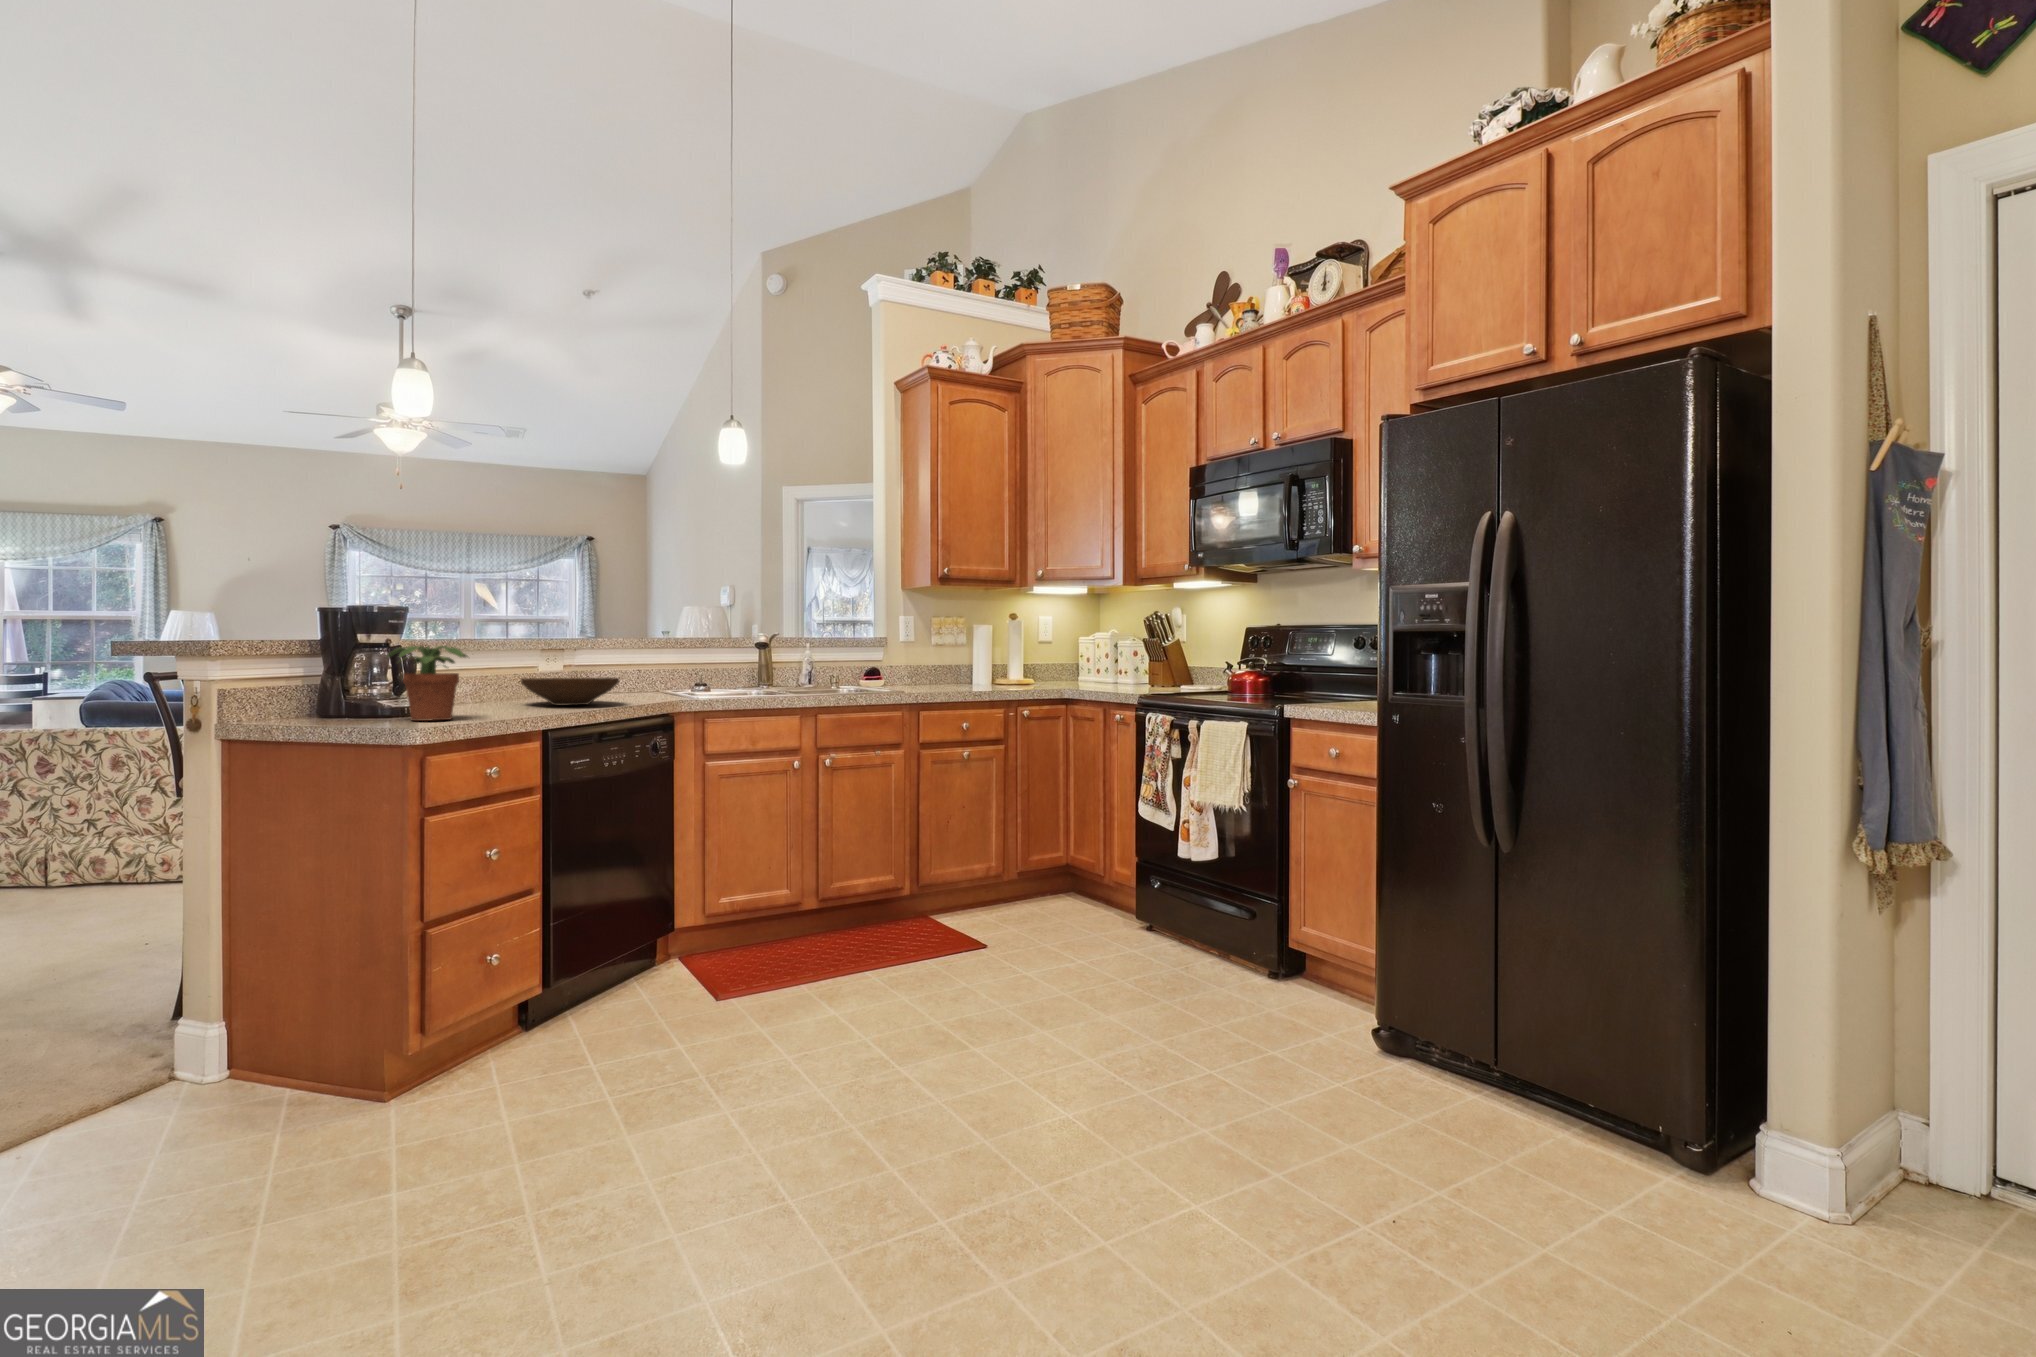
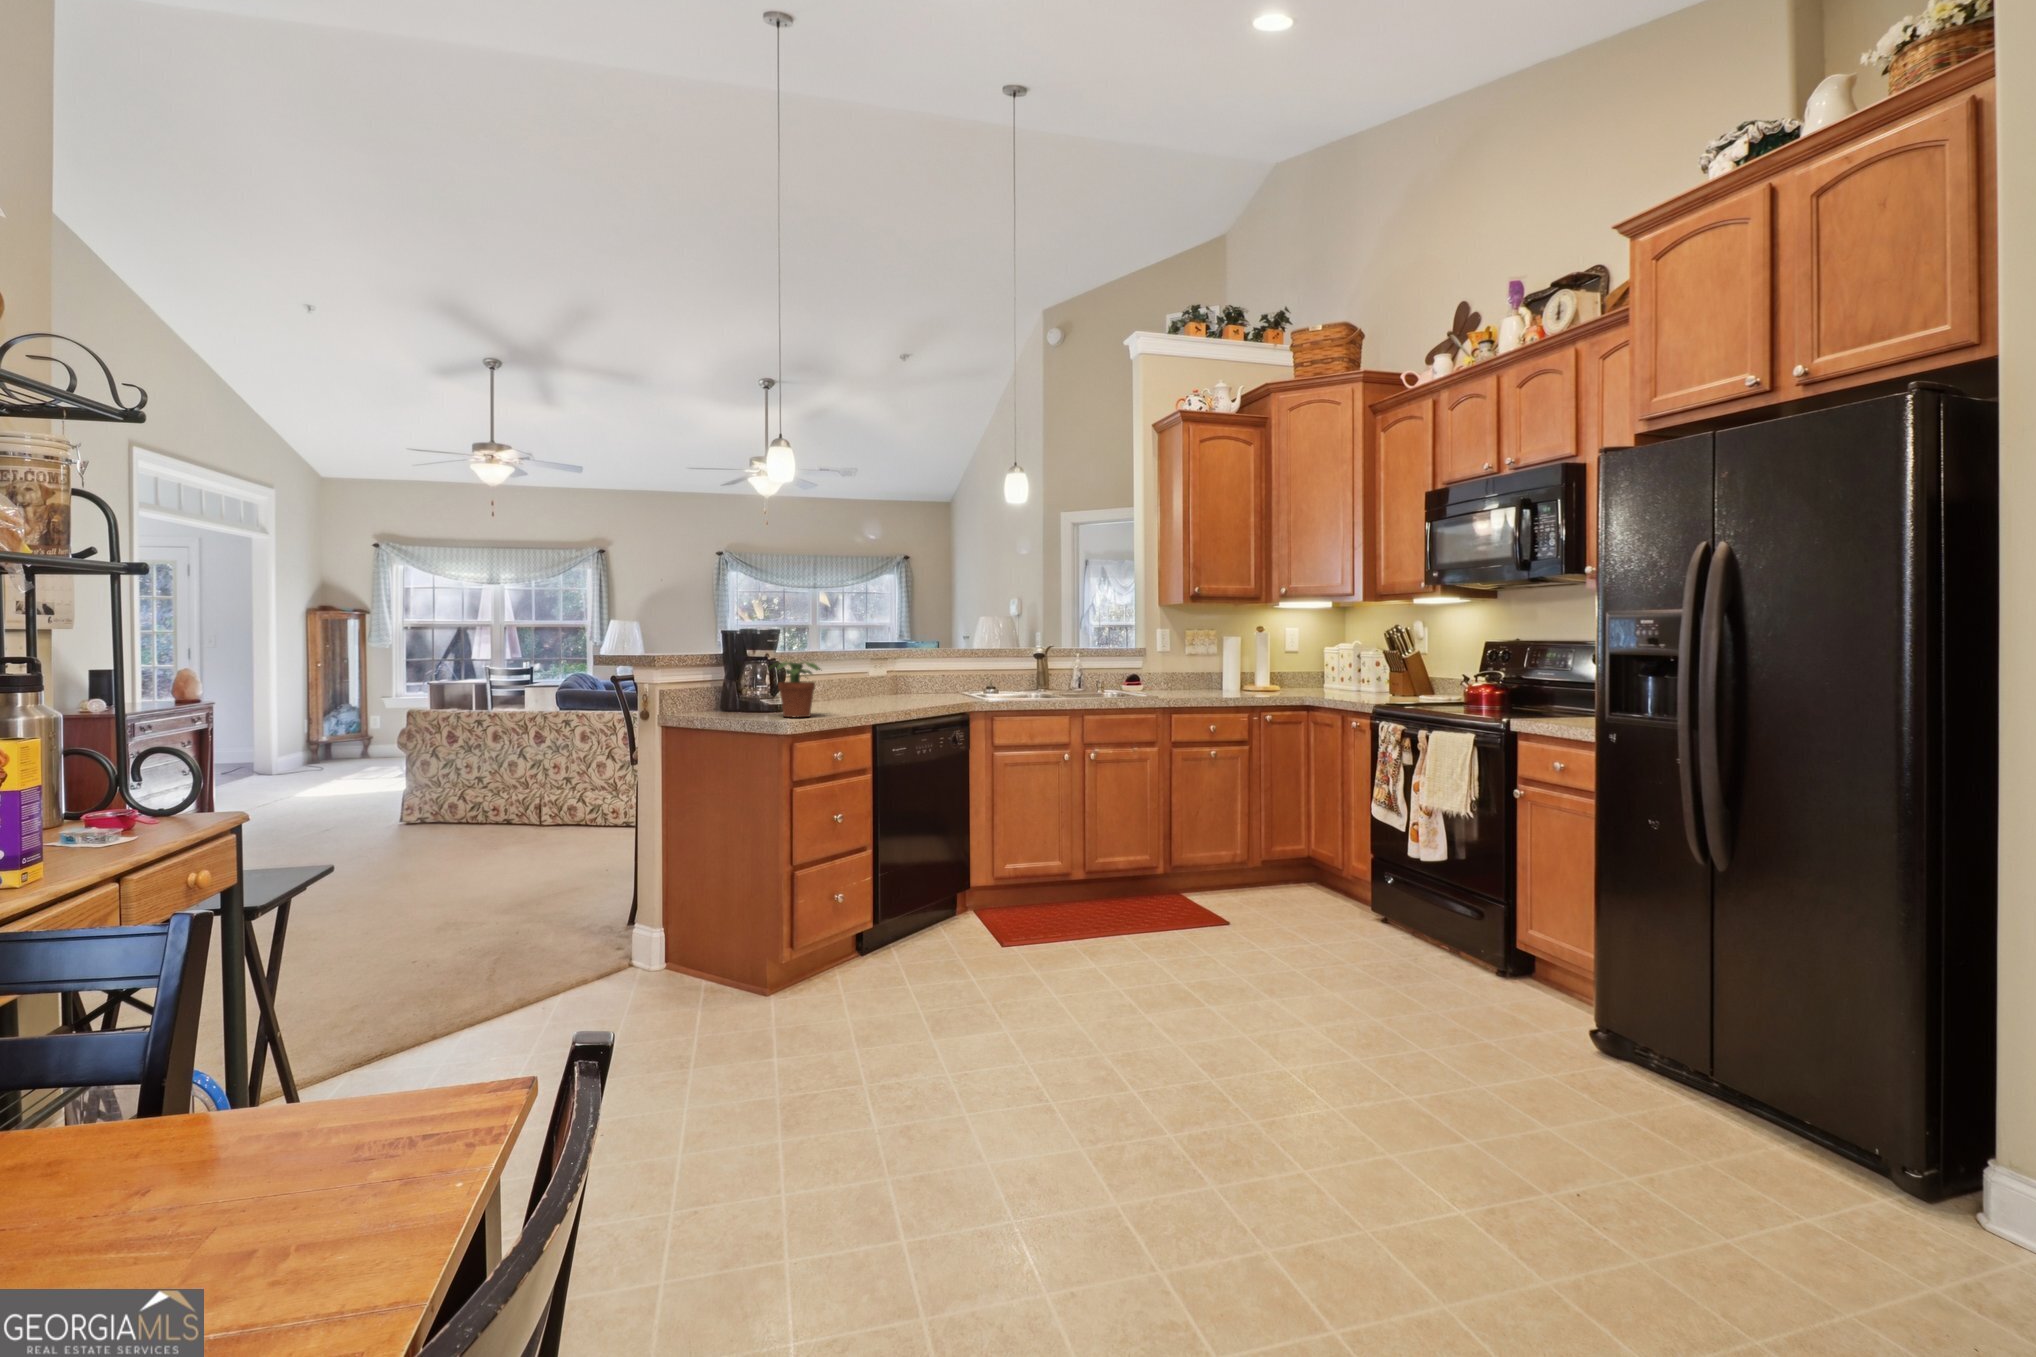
wooden bowl: present [521,678,619,706] -> none [856,684,928,706]

